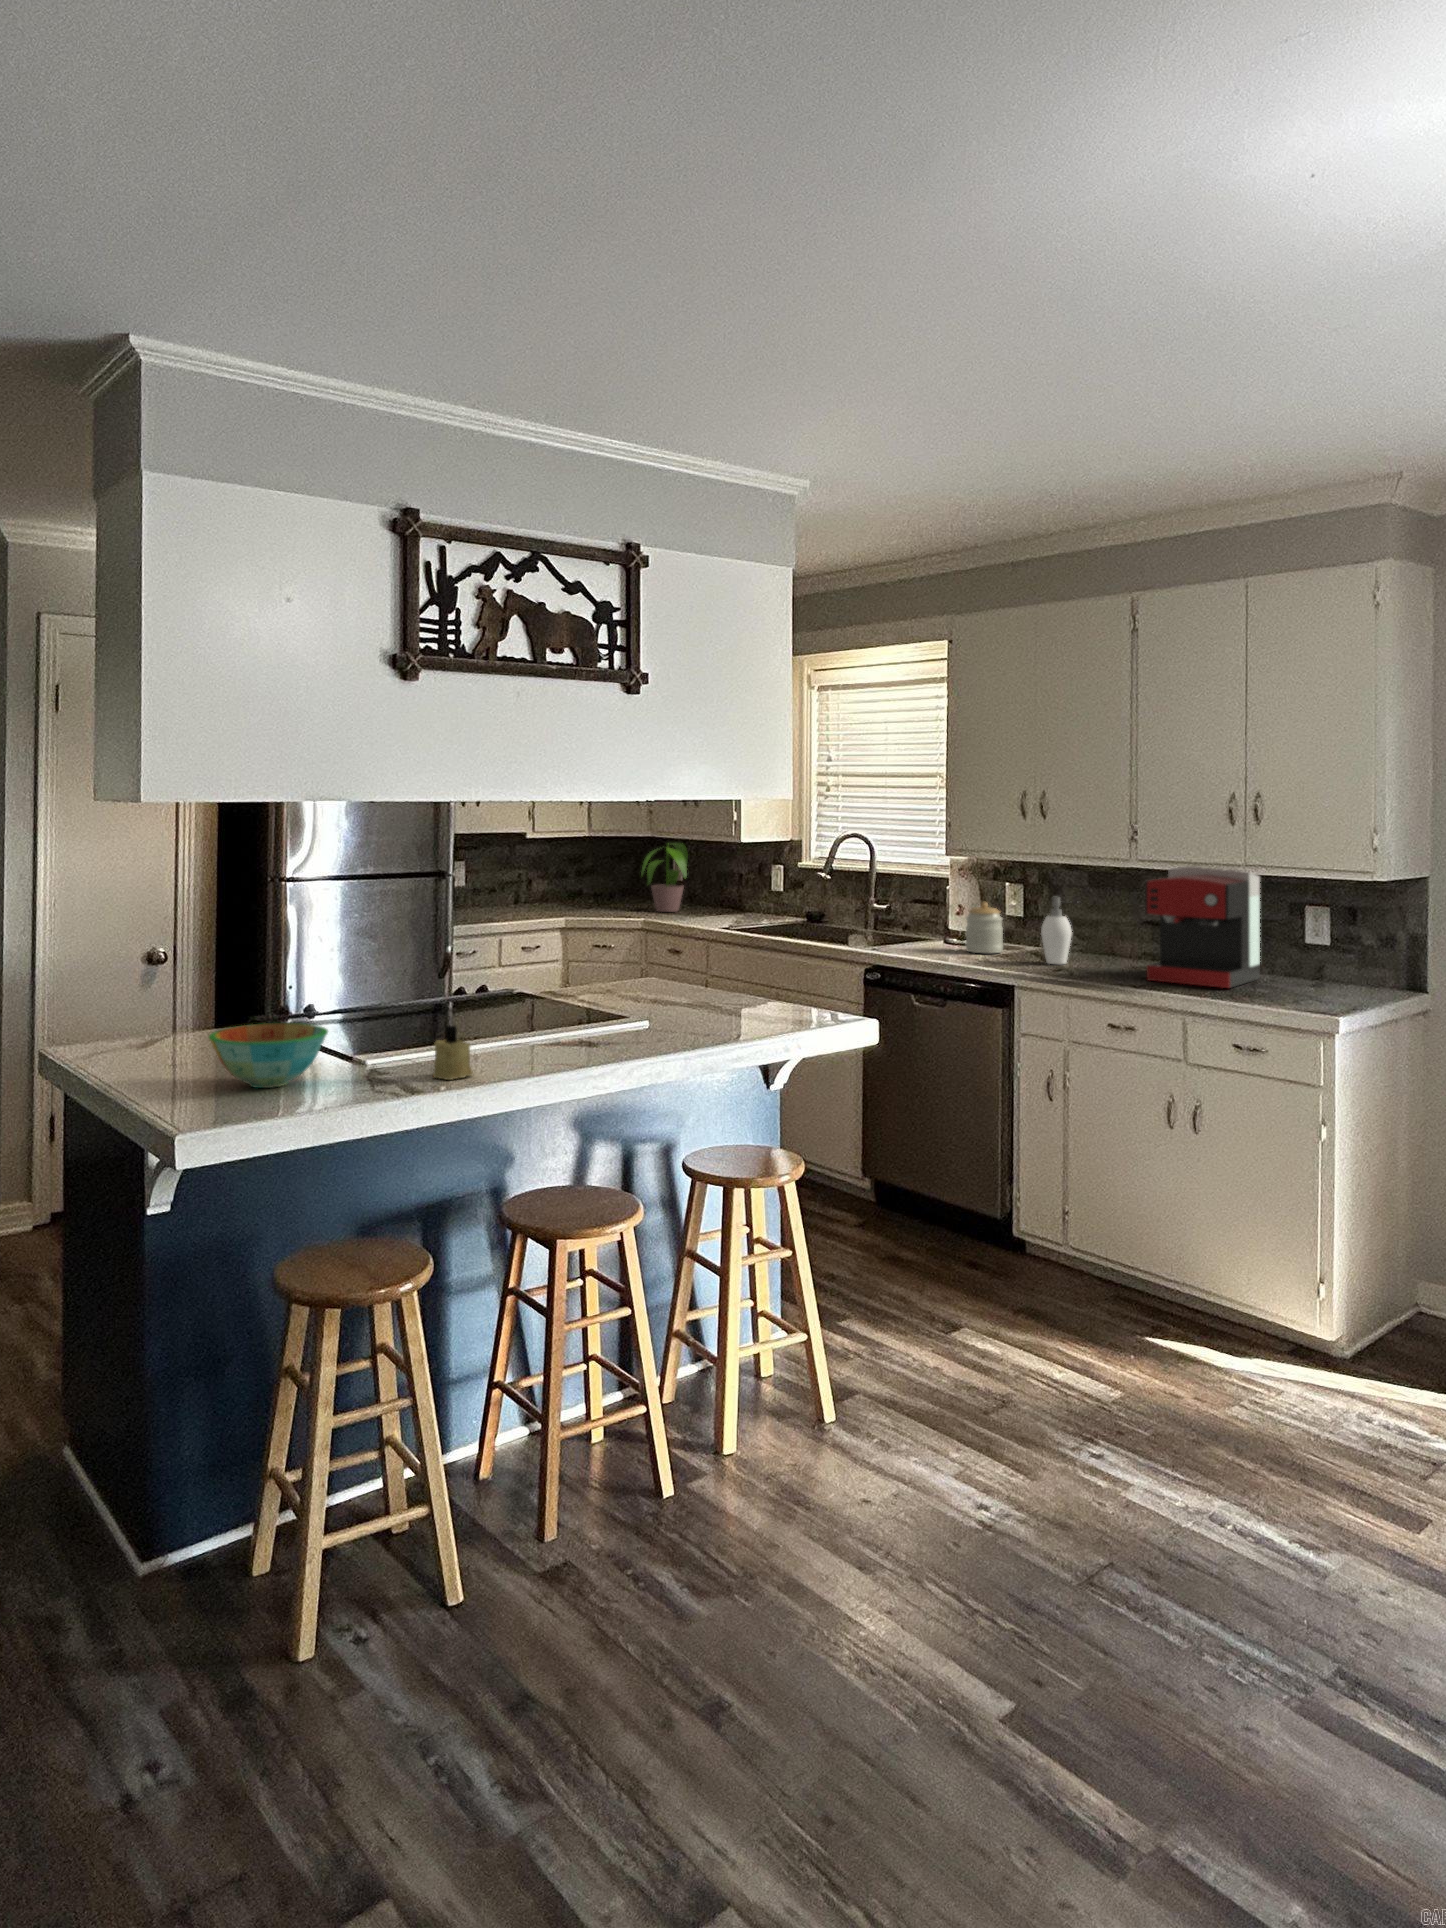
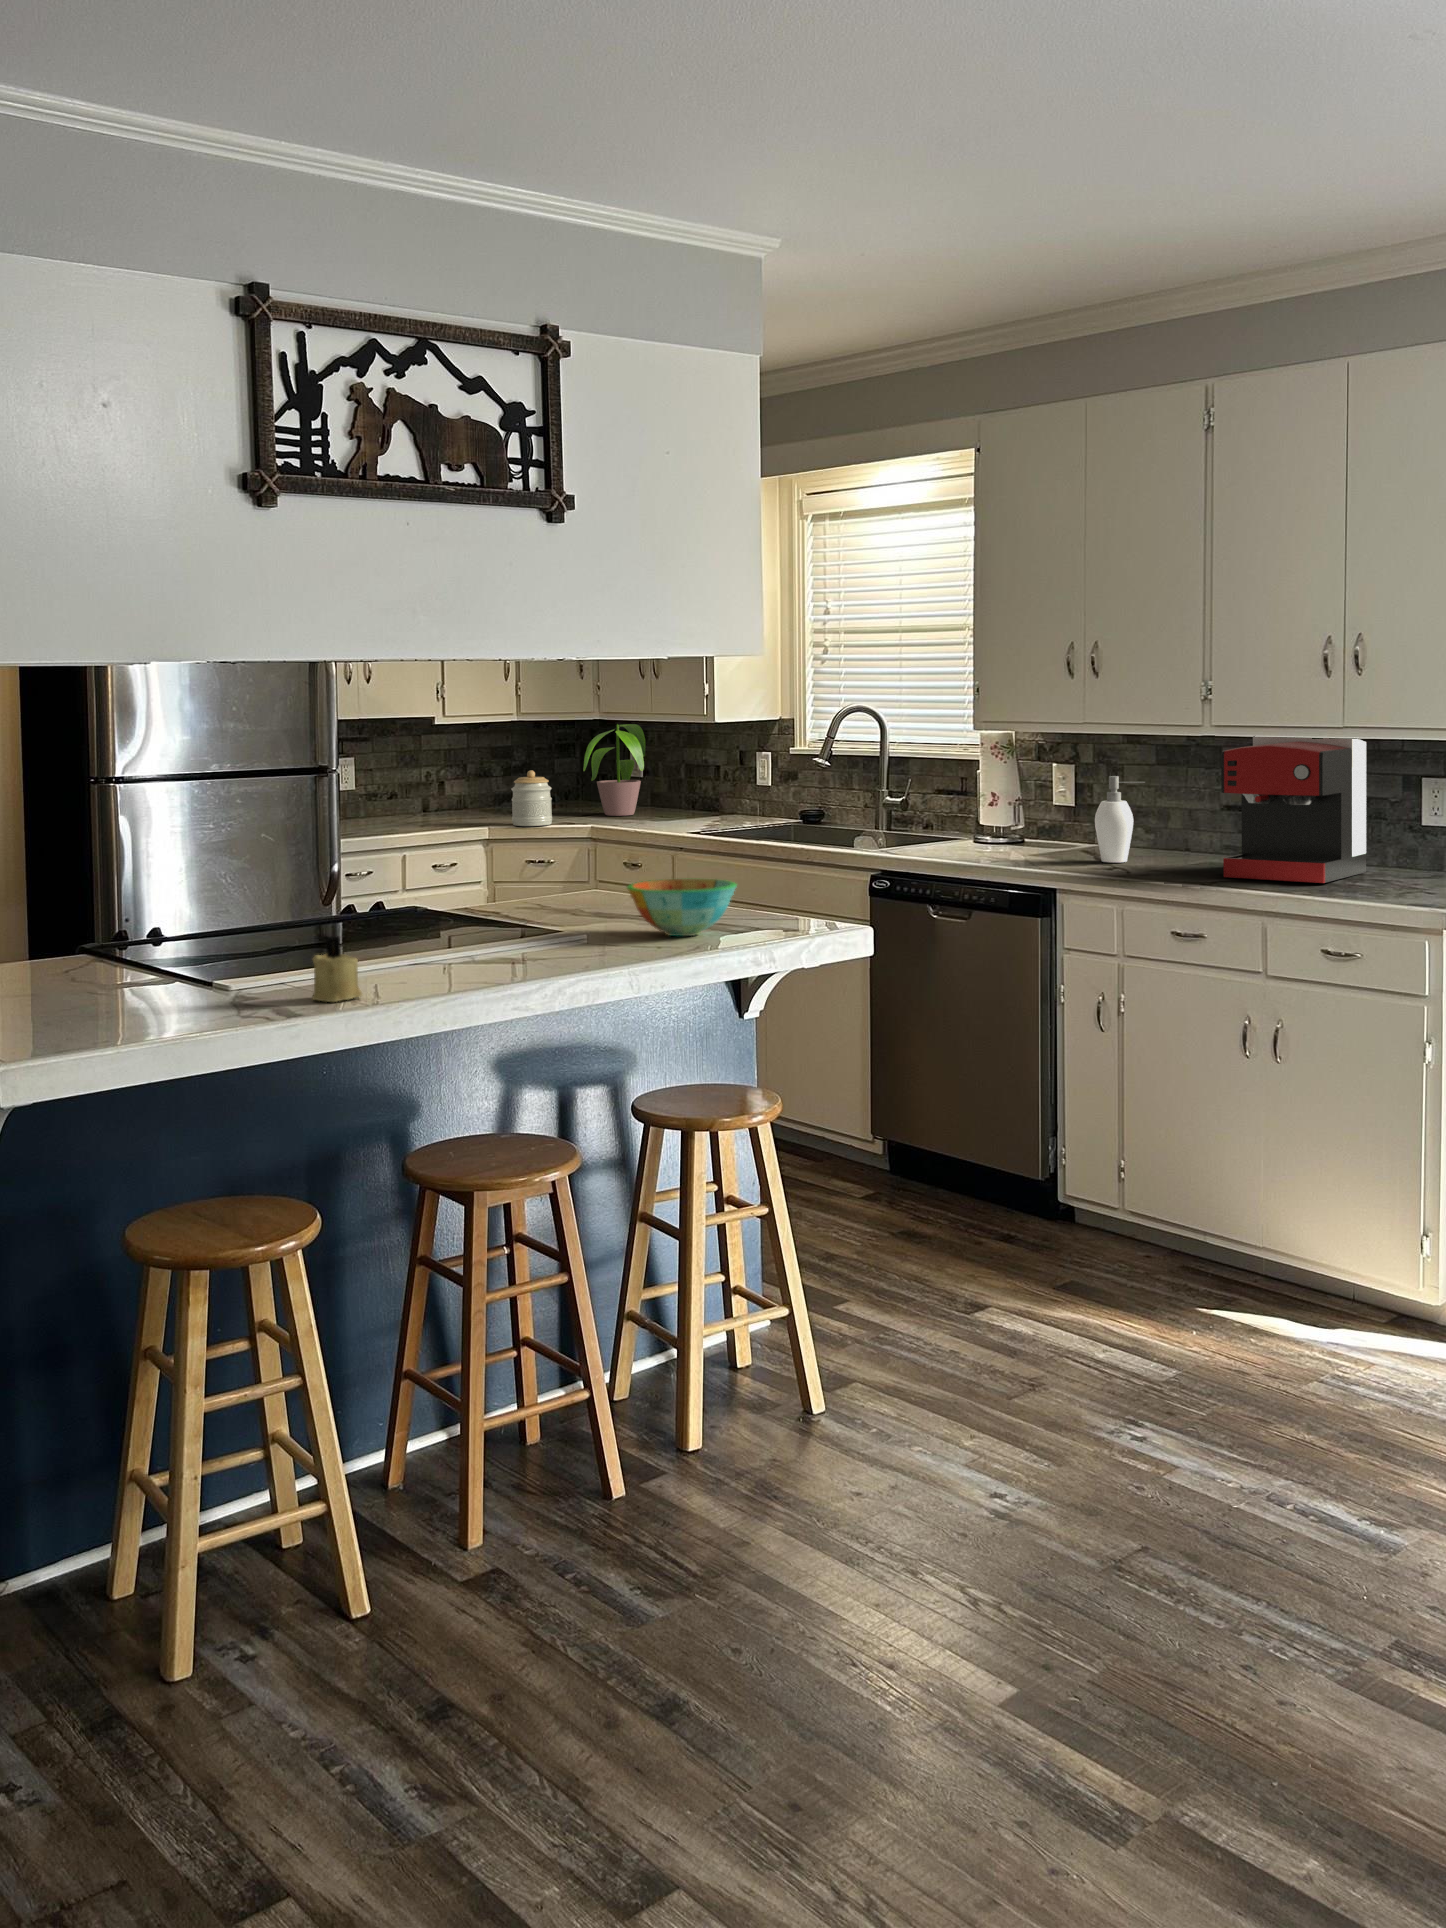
jar: present [966,902,1003,953] -> present [511,770,552,826]
bowl: present [209,1023,328,1088] -> present [627,879,737,936]

